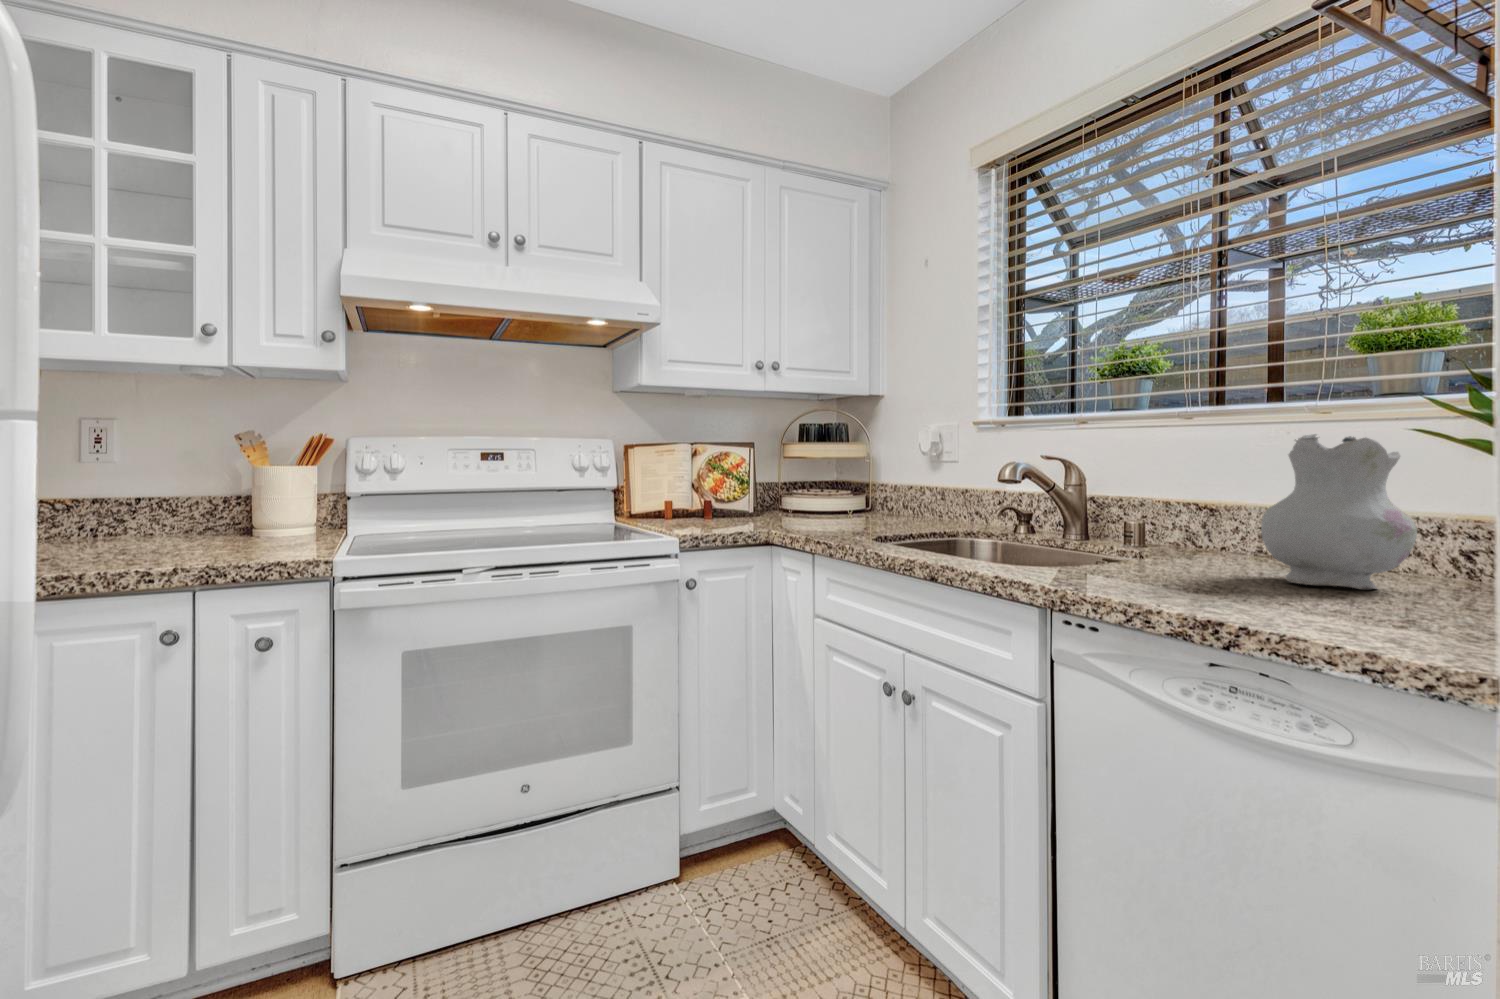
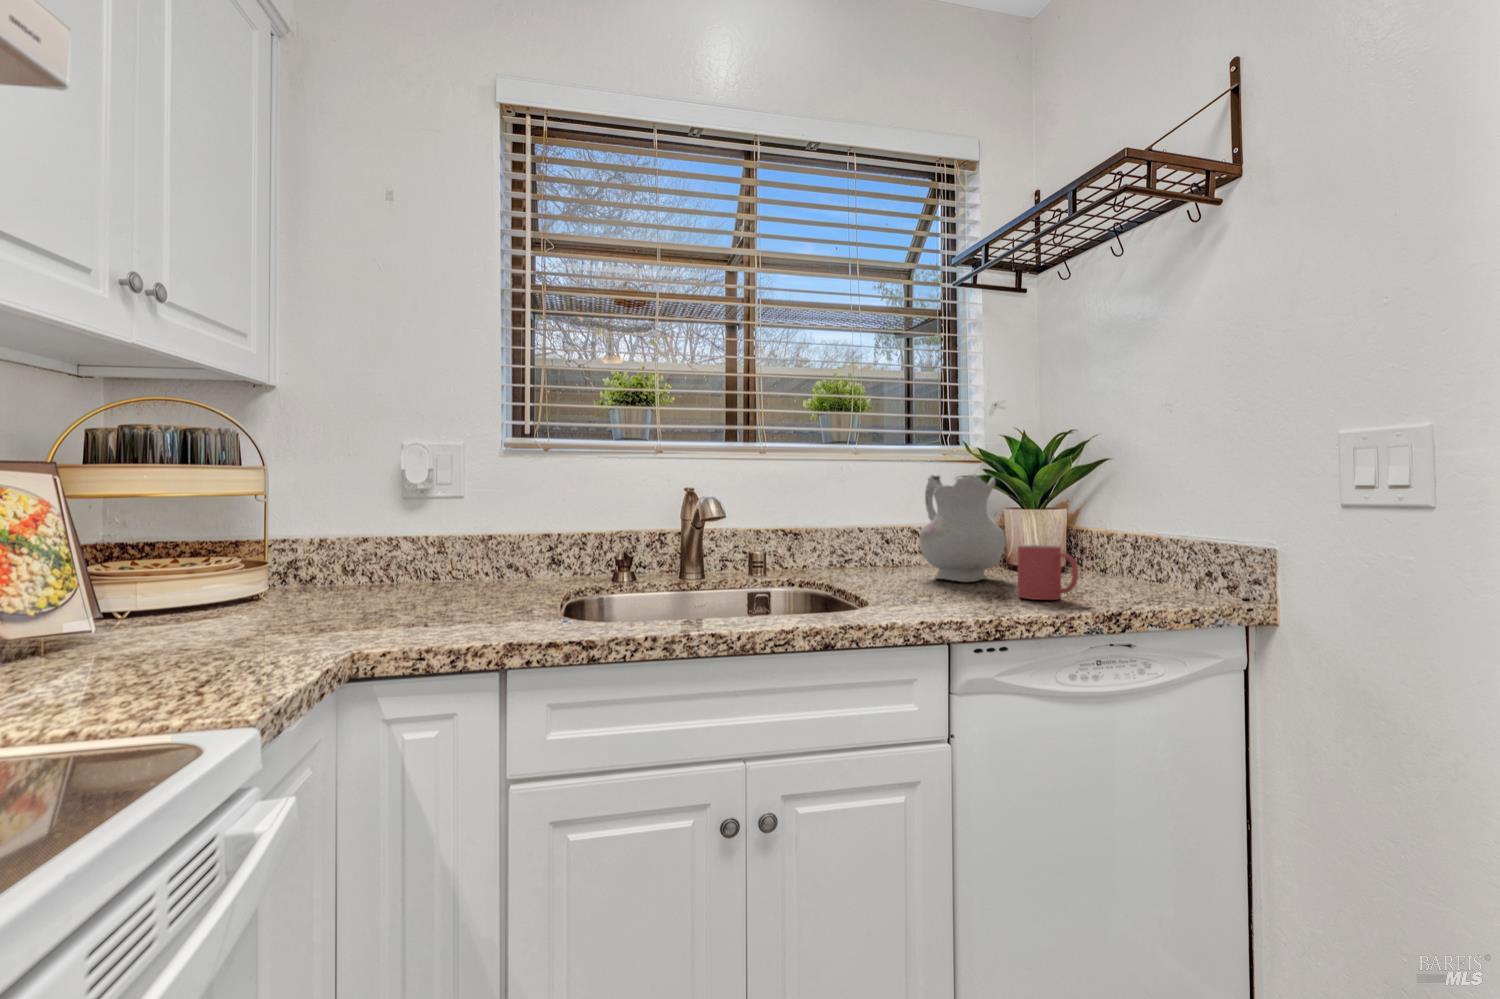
mug: none [1200,527,1270,603] -> present [1018,545,1078,600]

